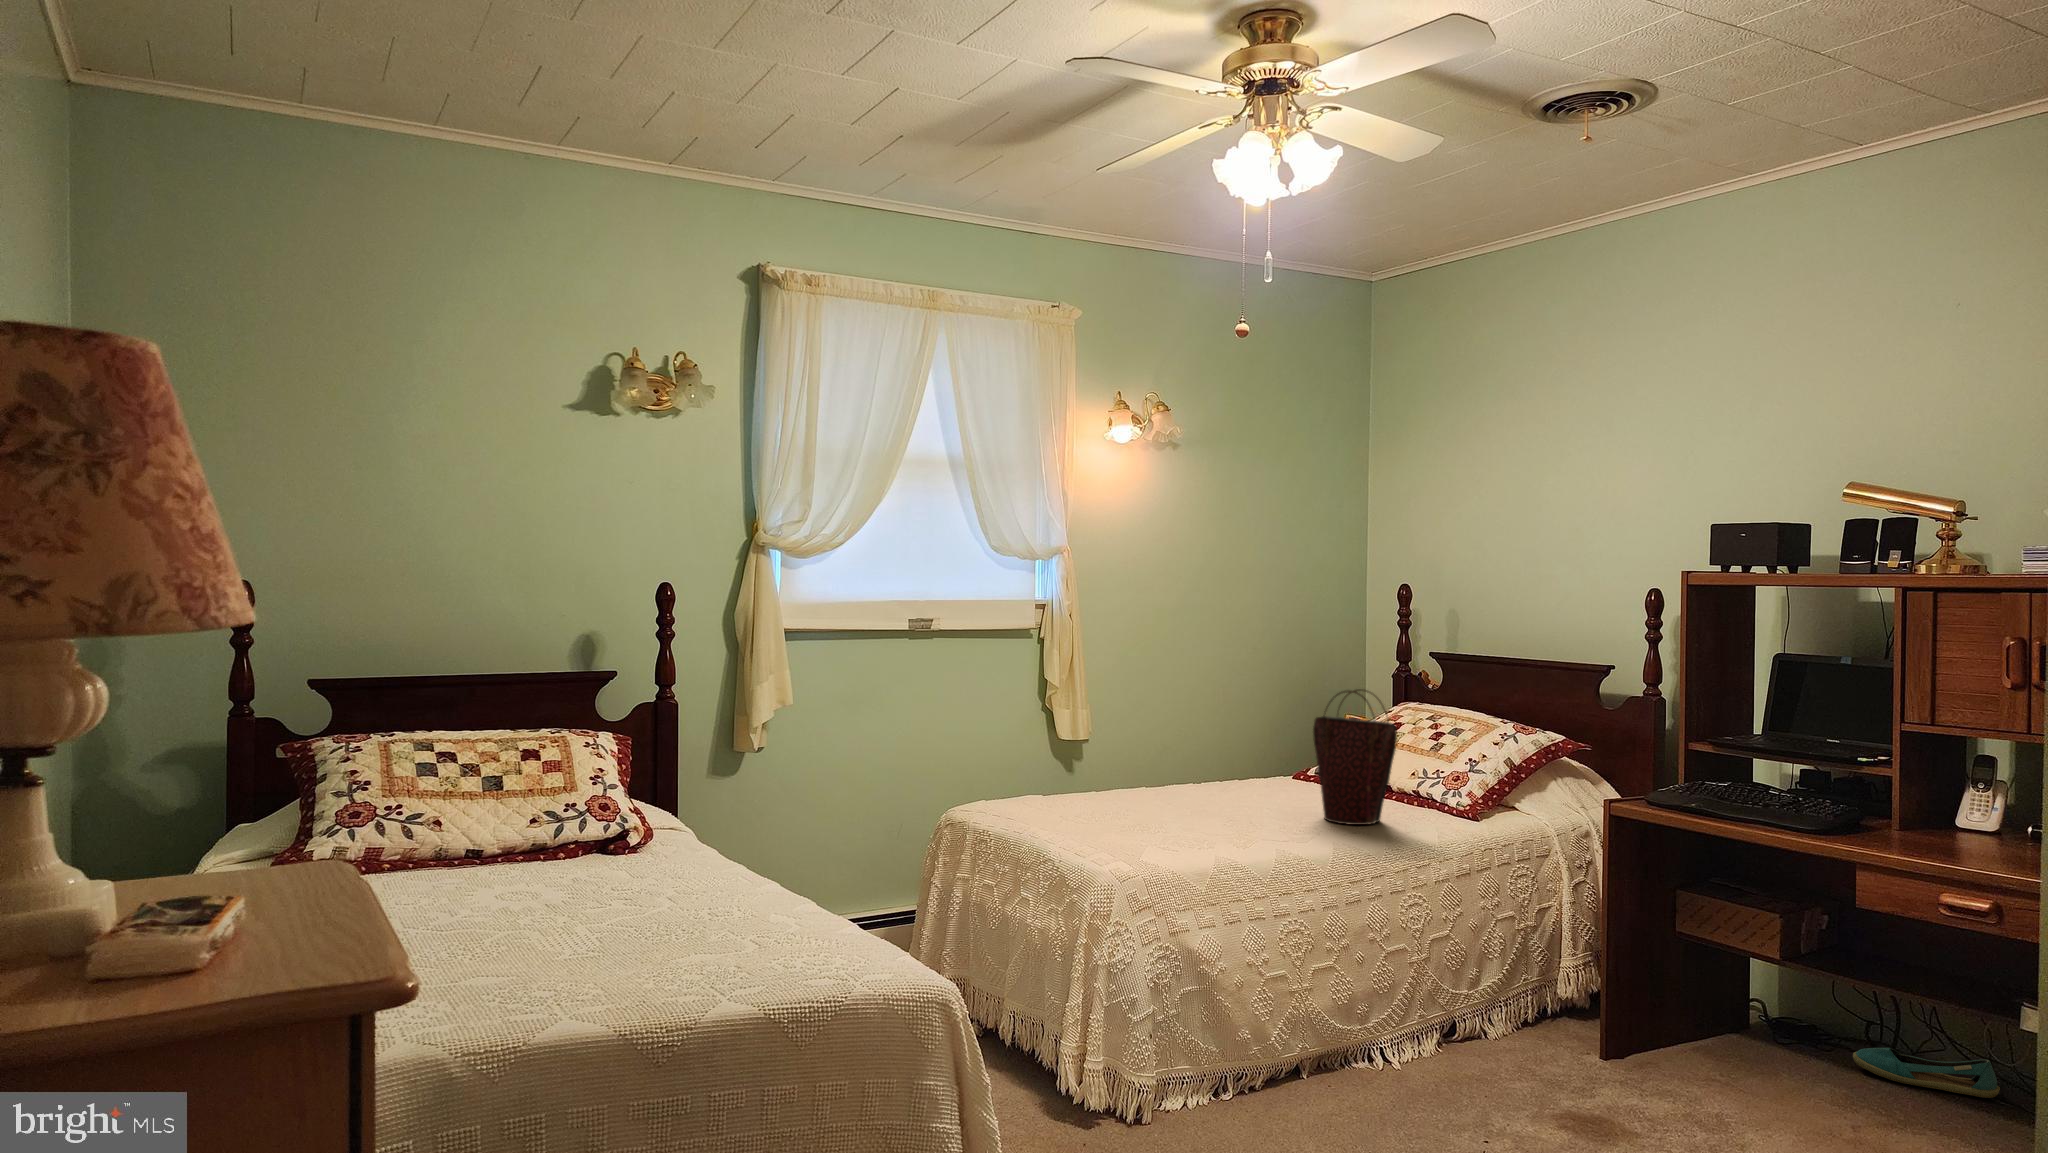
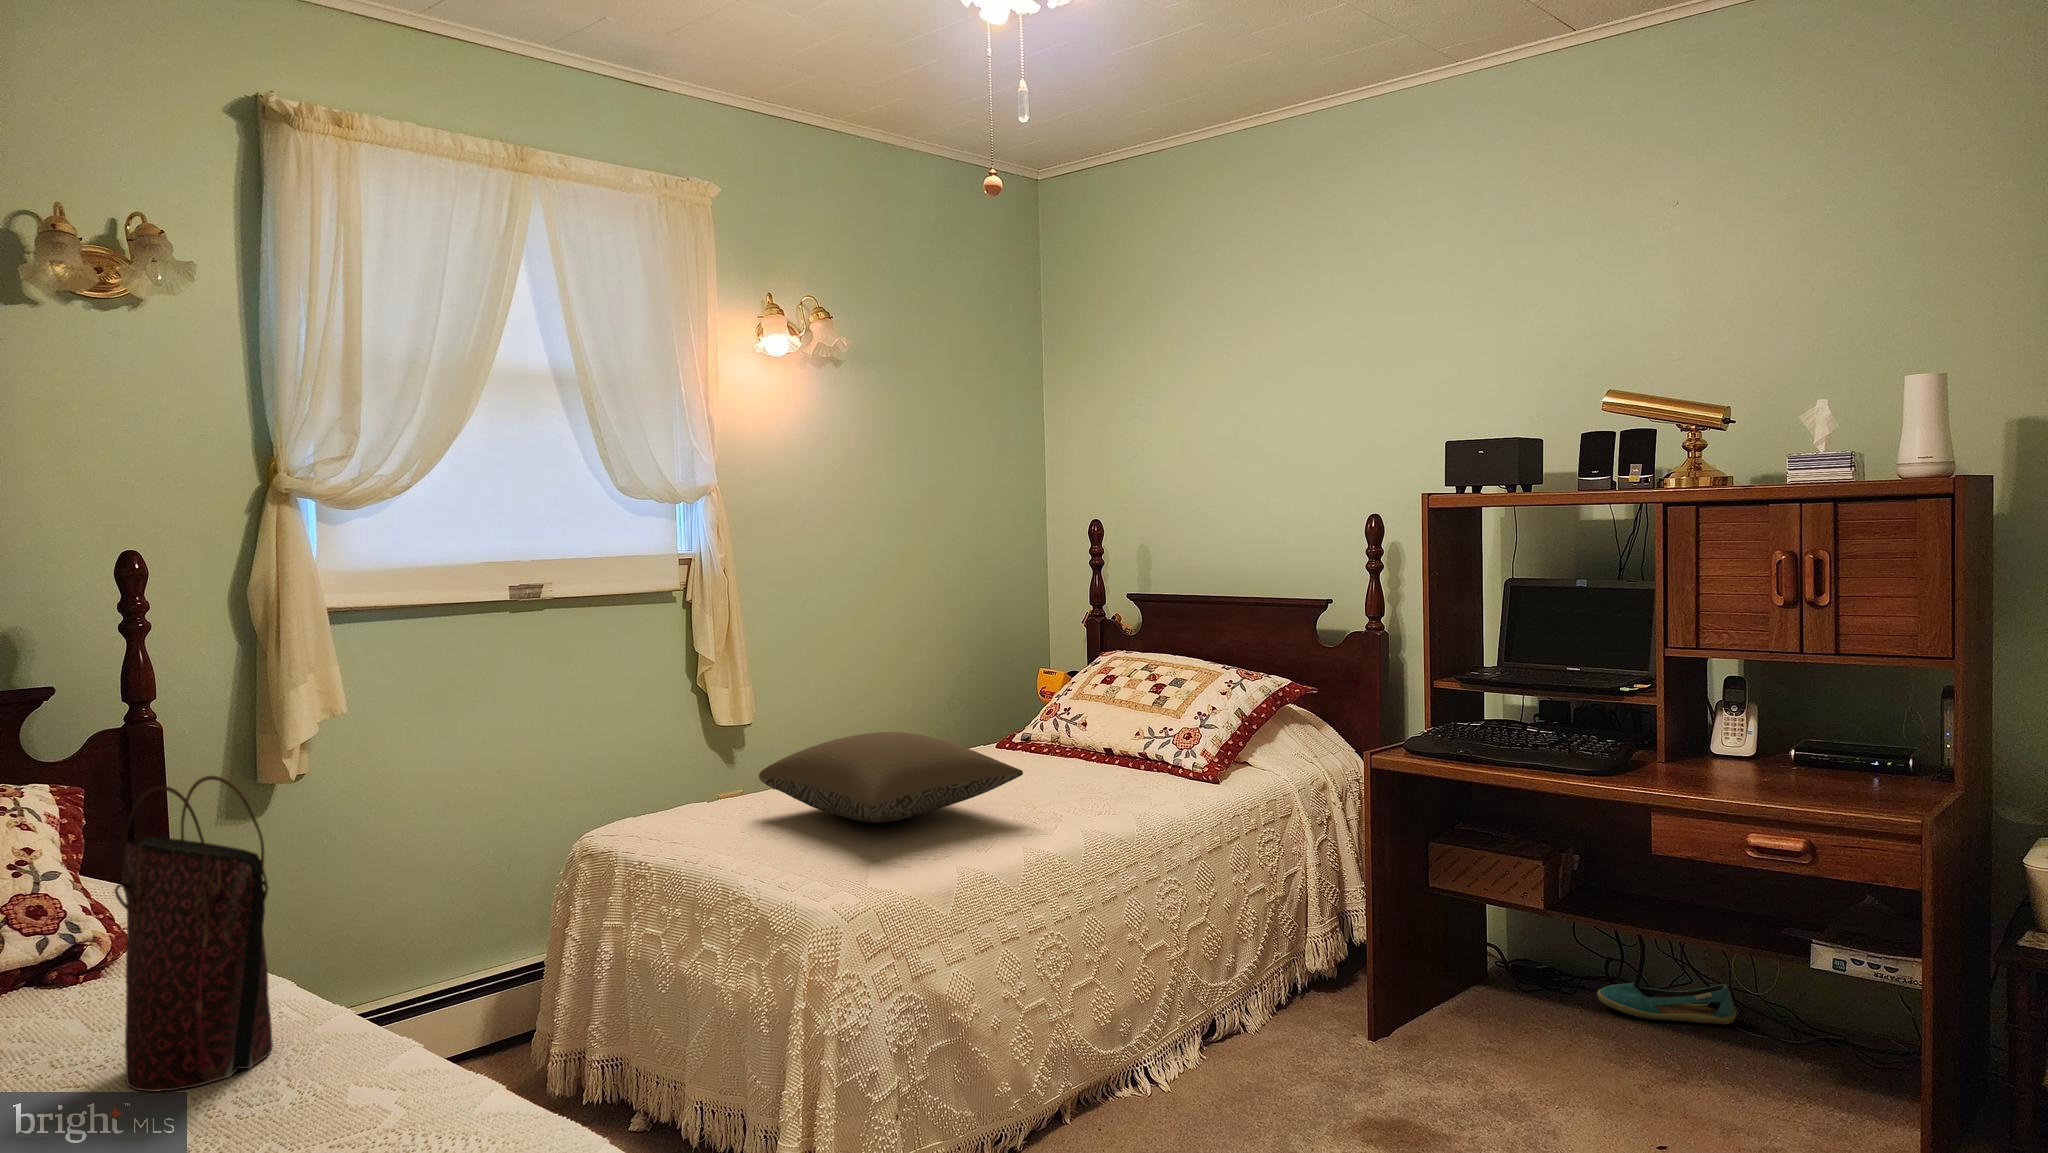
handbag: present [1313,689,1397,825] -> present [115,776,273,1092]
pillow: none [1080,750,1291,818] -> present [759,732,1023,822]

